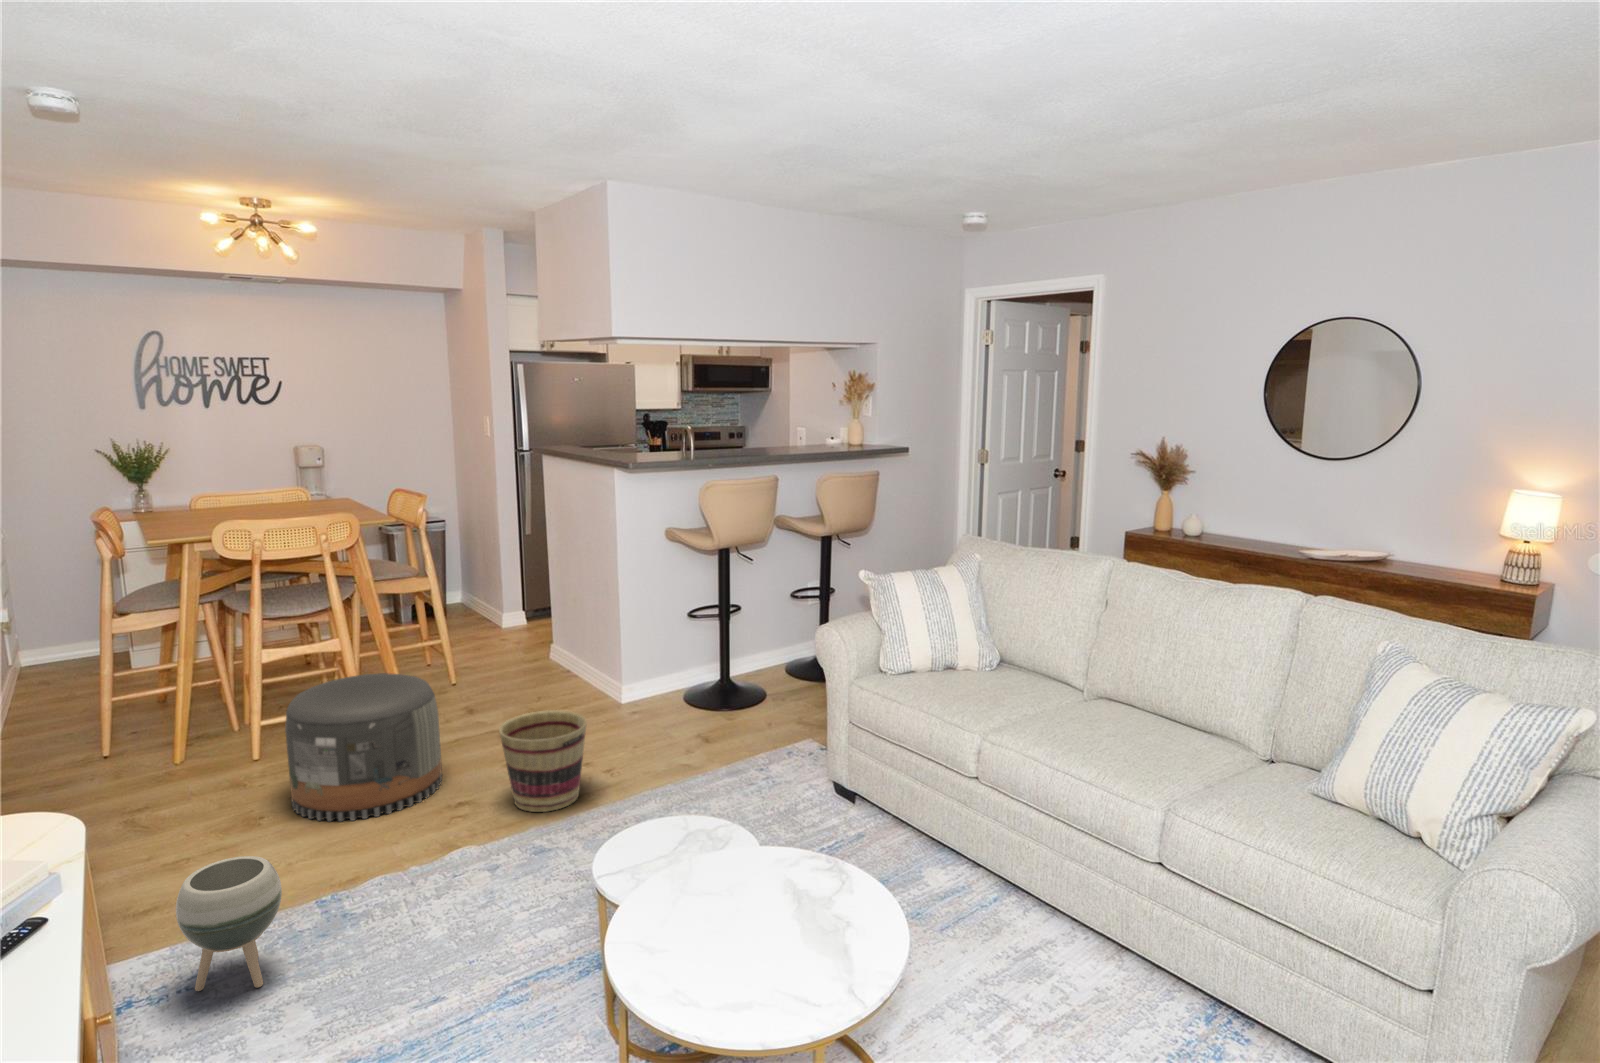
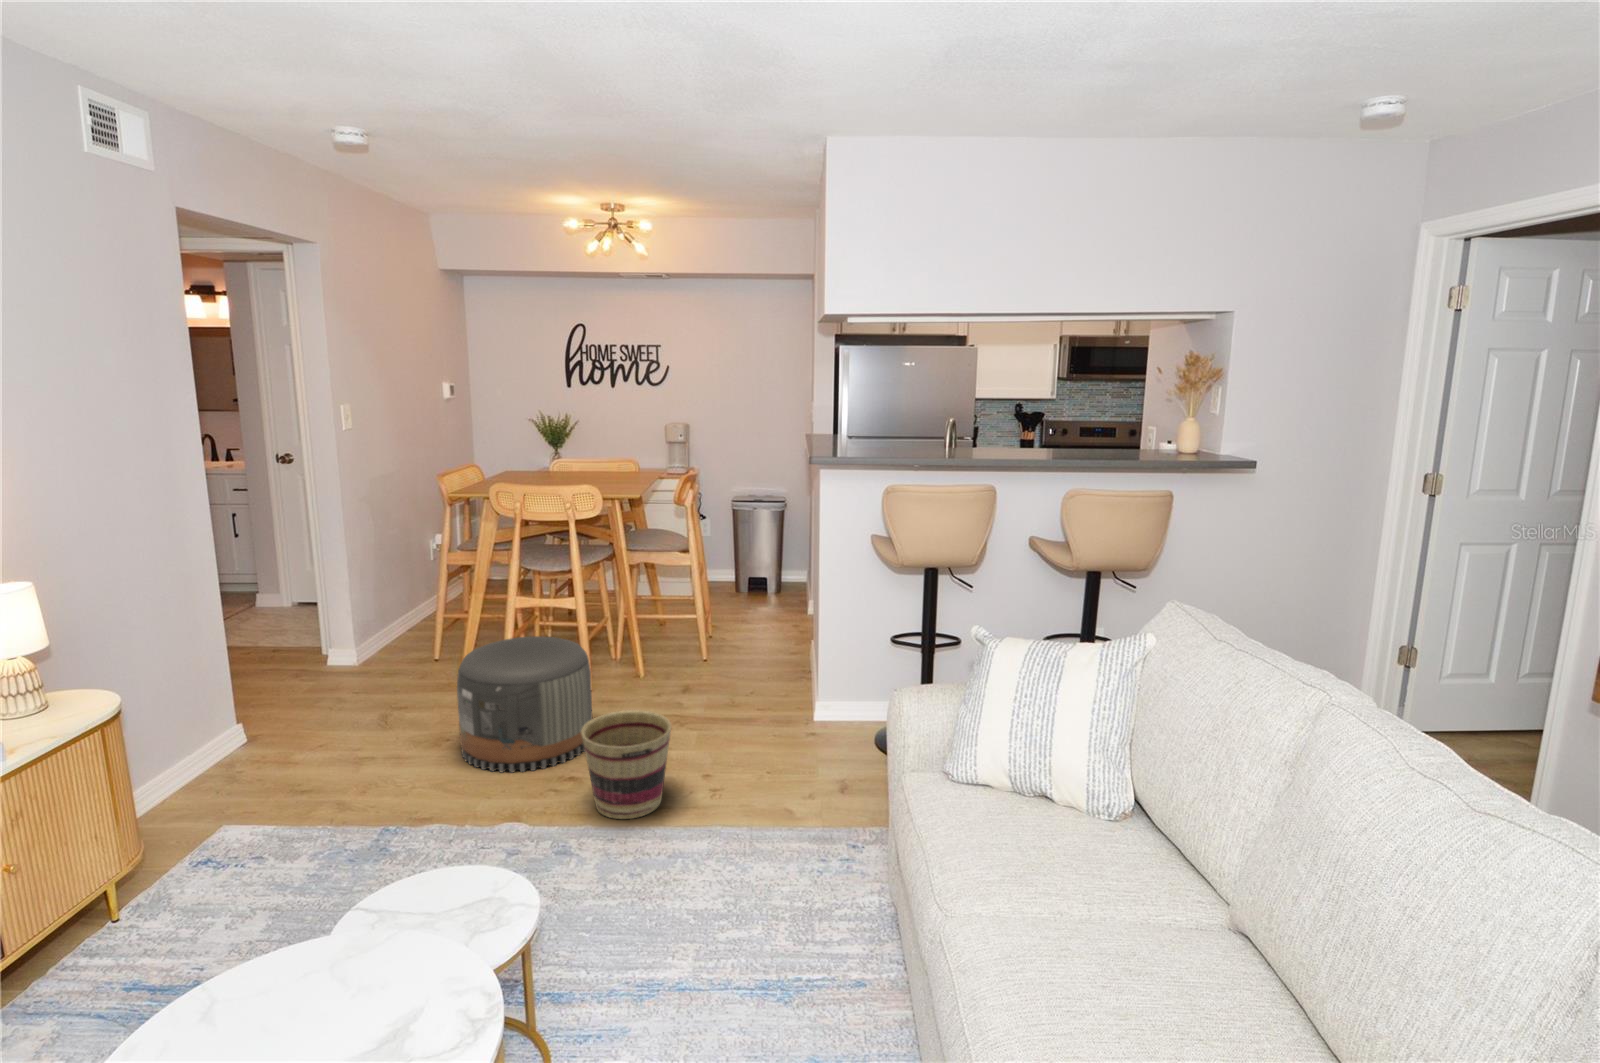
planter: present [176,856,282,991] -> none [177,789,274,913]

